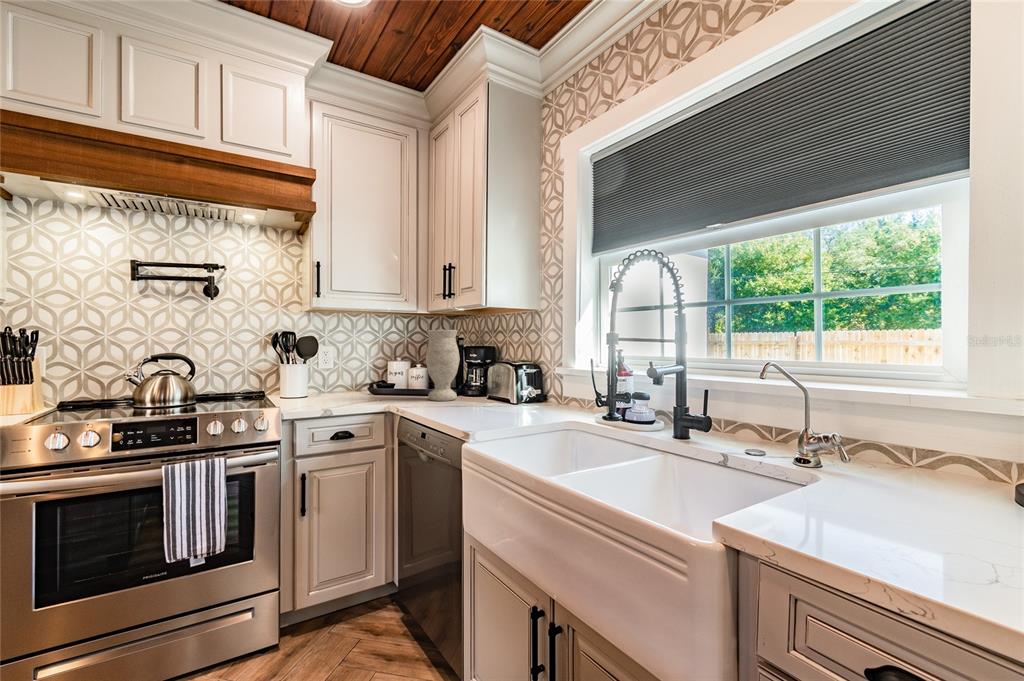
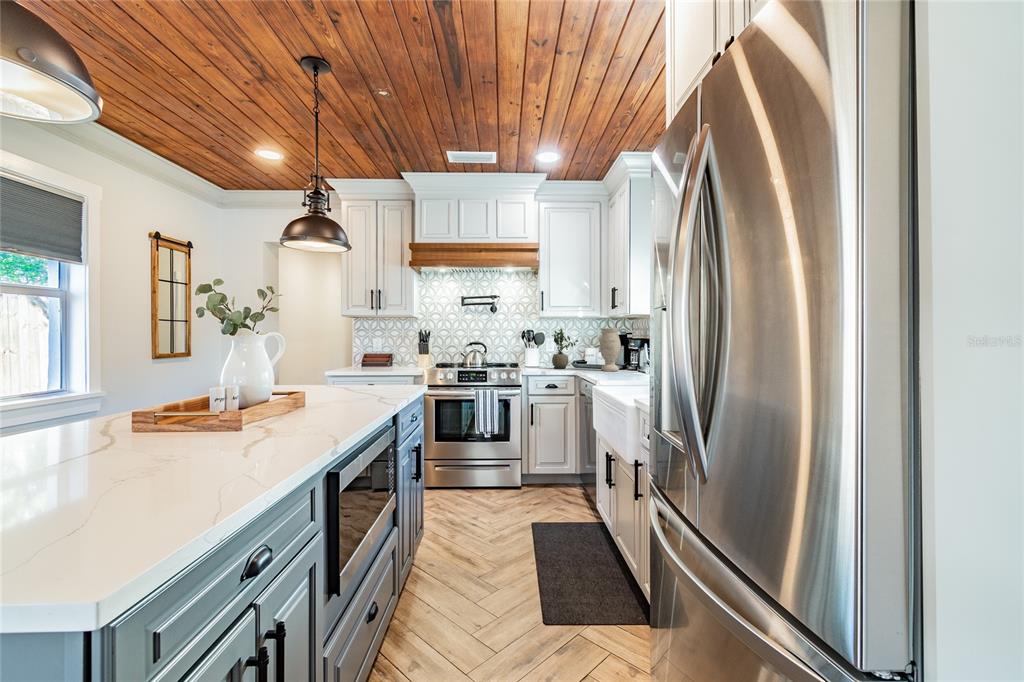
potted plant: none [338,329,387,401] -> present [552,329,578,369]

